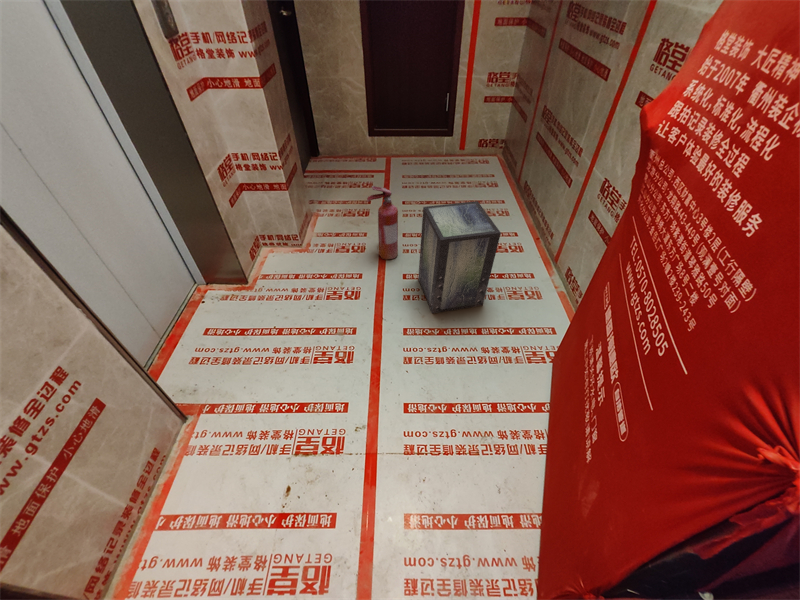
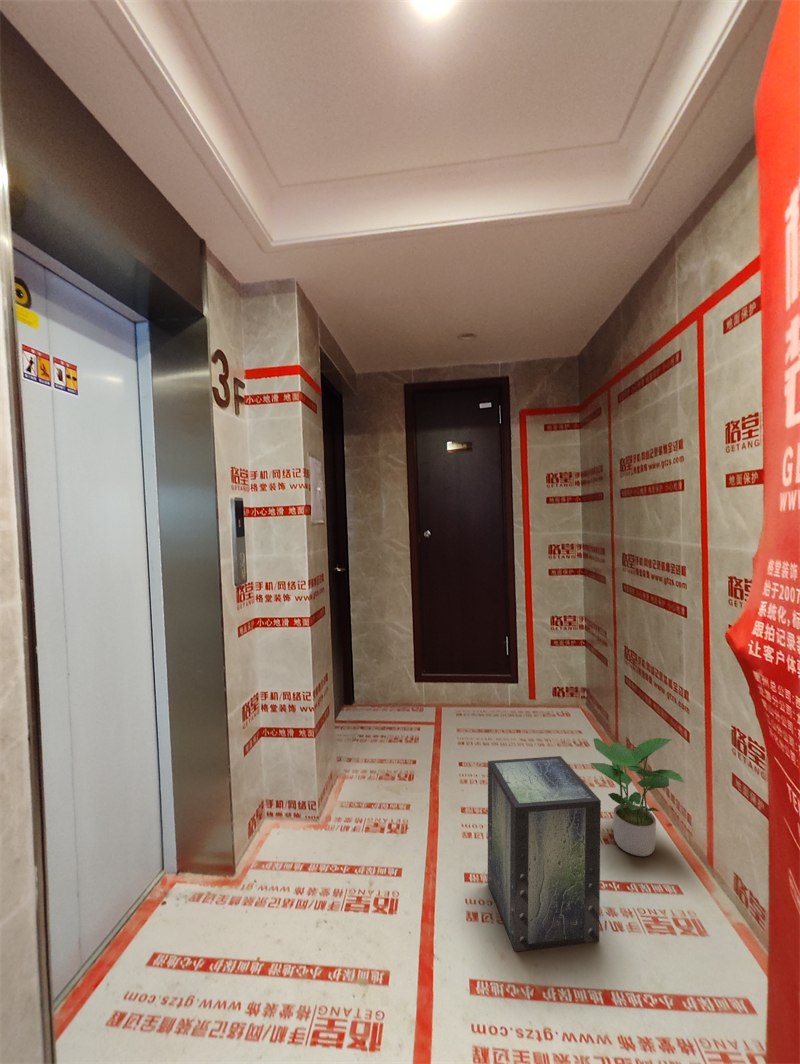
potted plant: none [498,184,562,258] -> present [591,738,684,856]
fire extinguisher: present [367,186,398,260] -> none [414,733,455,848]

